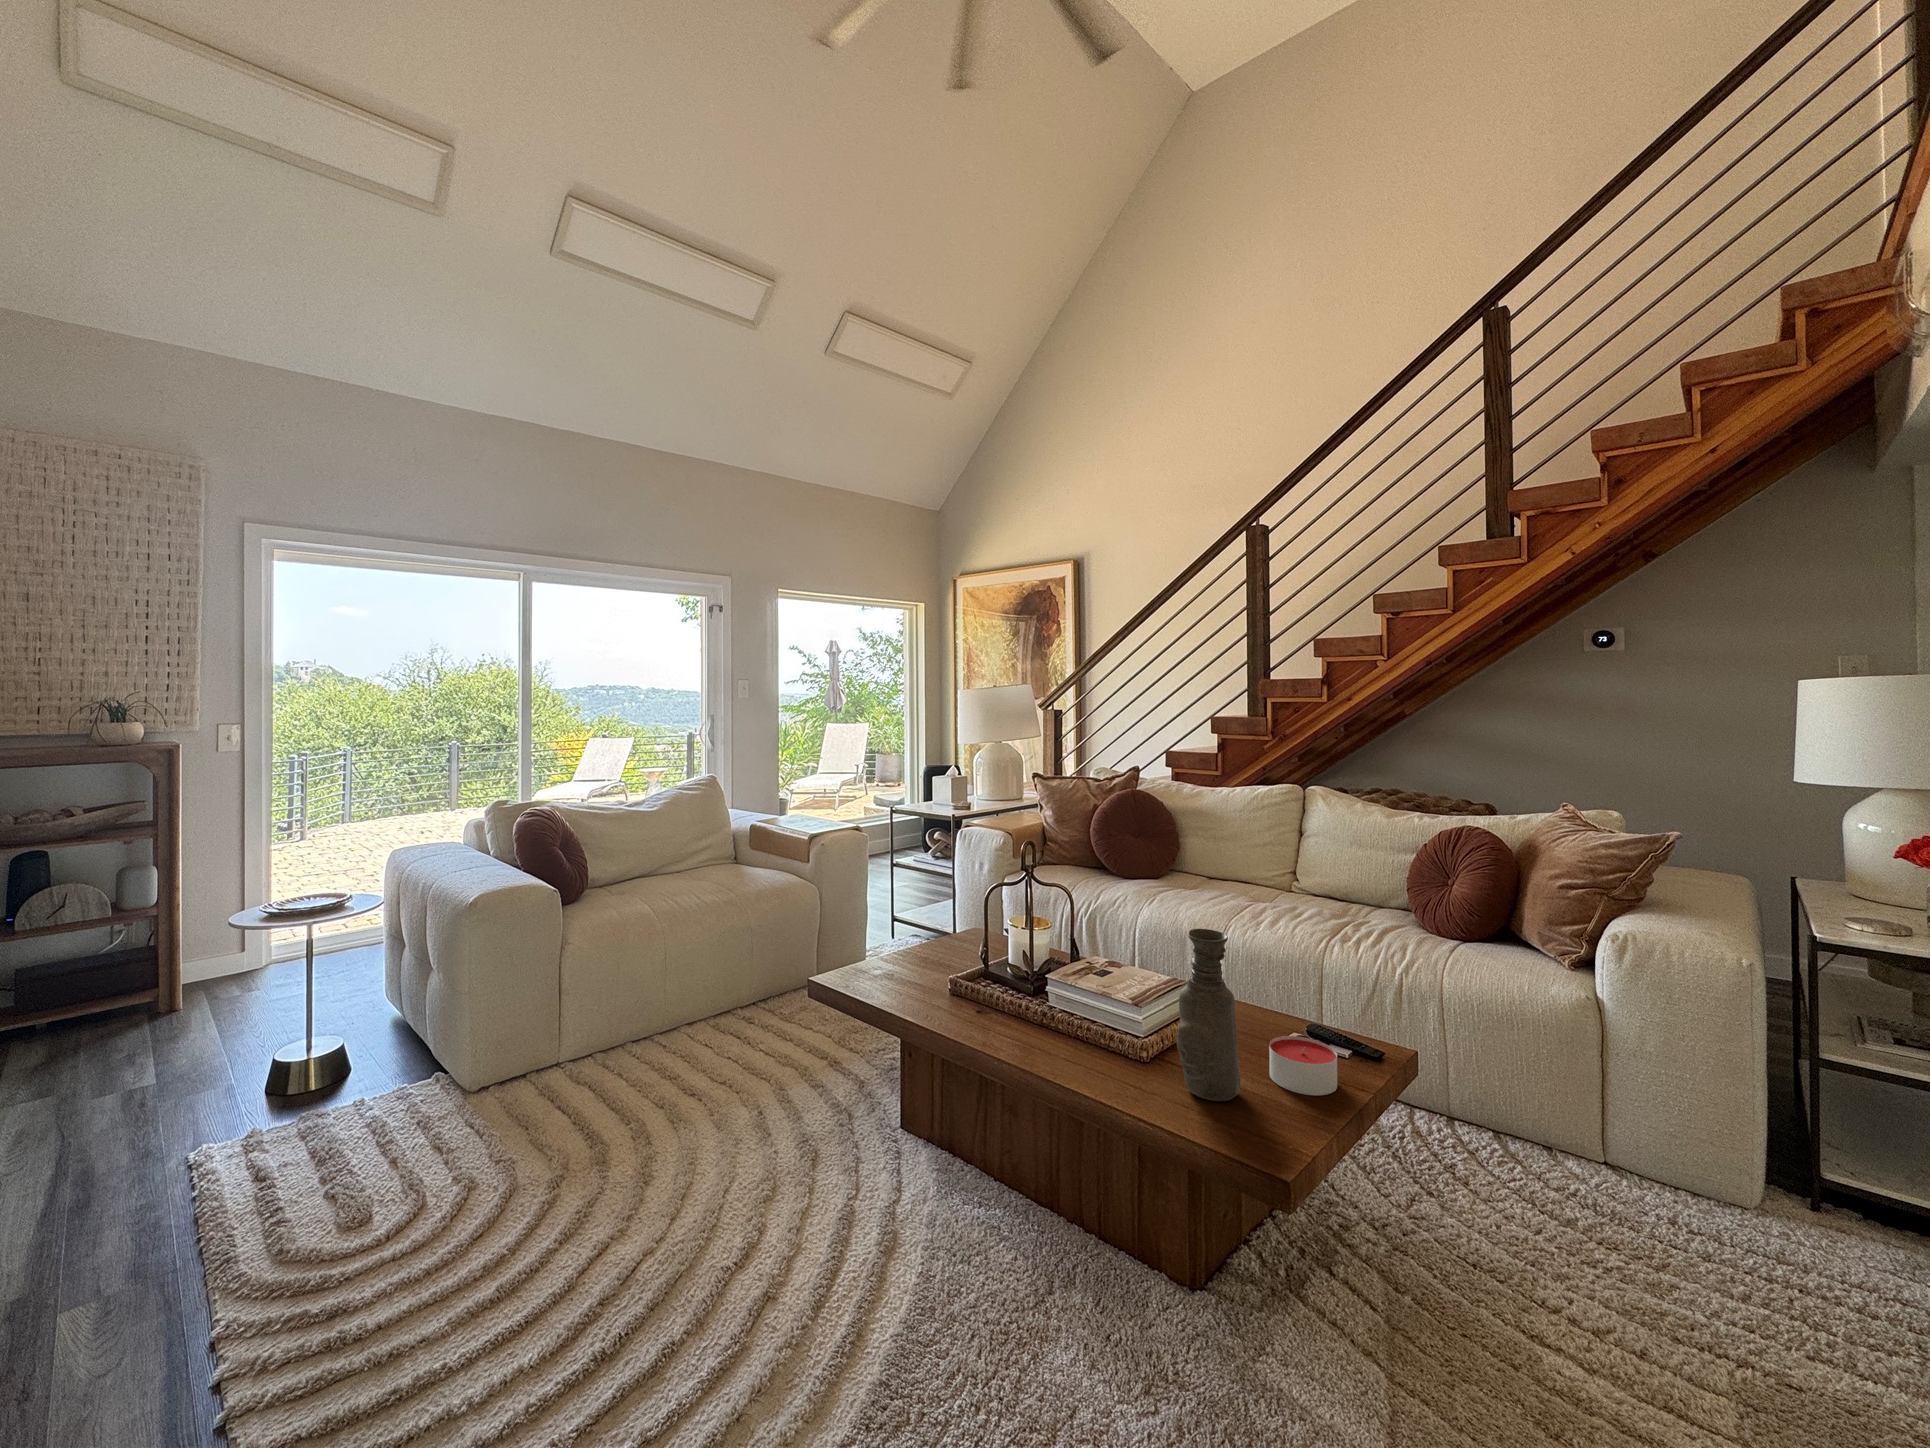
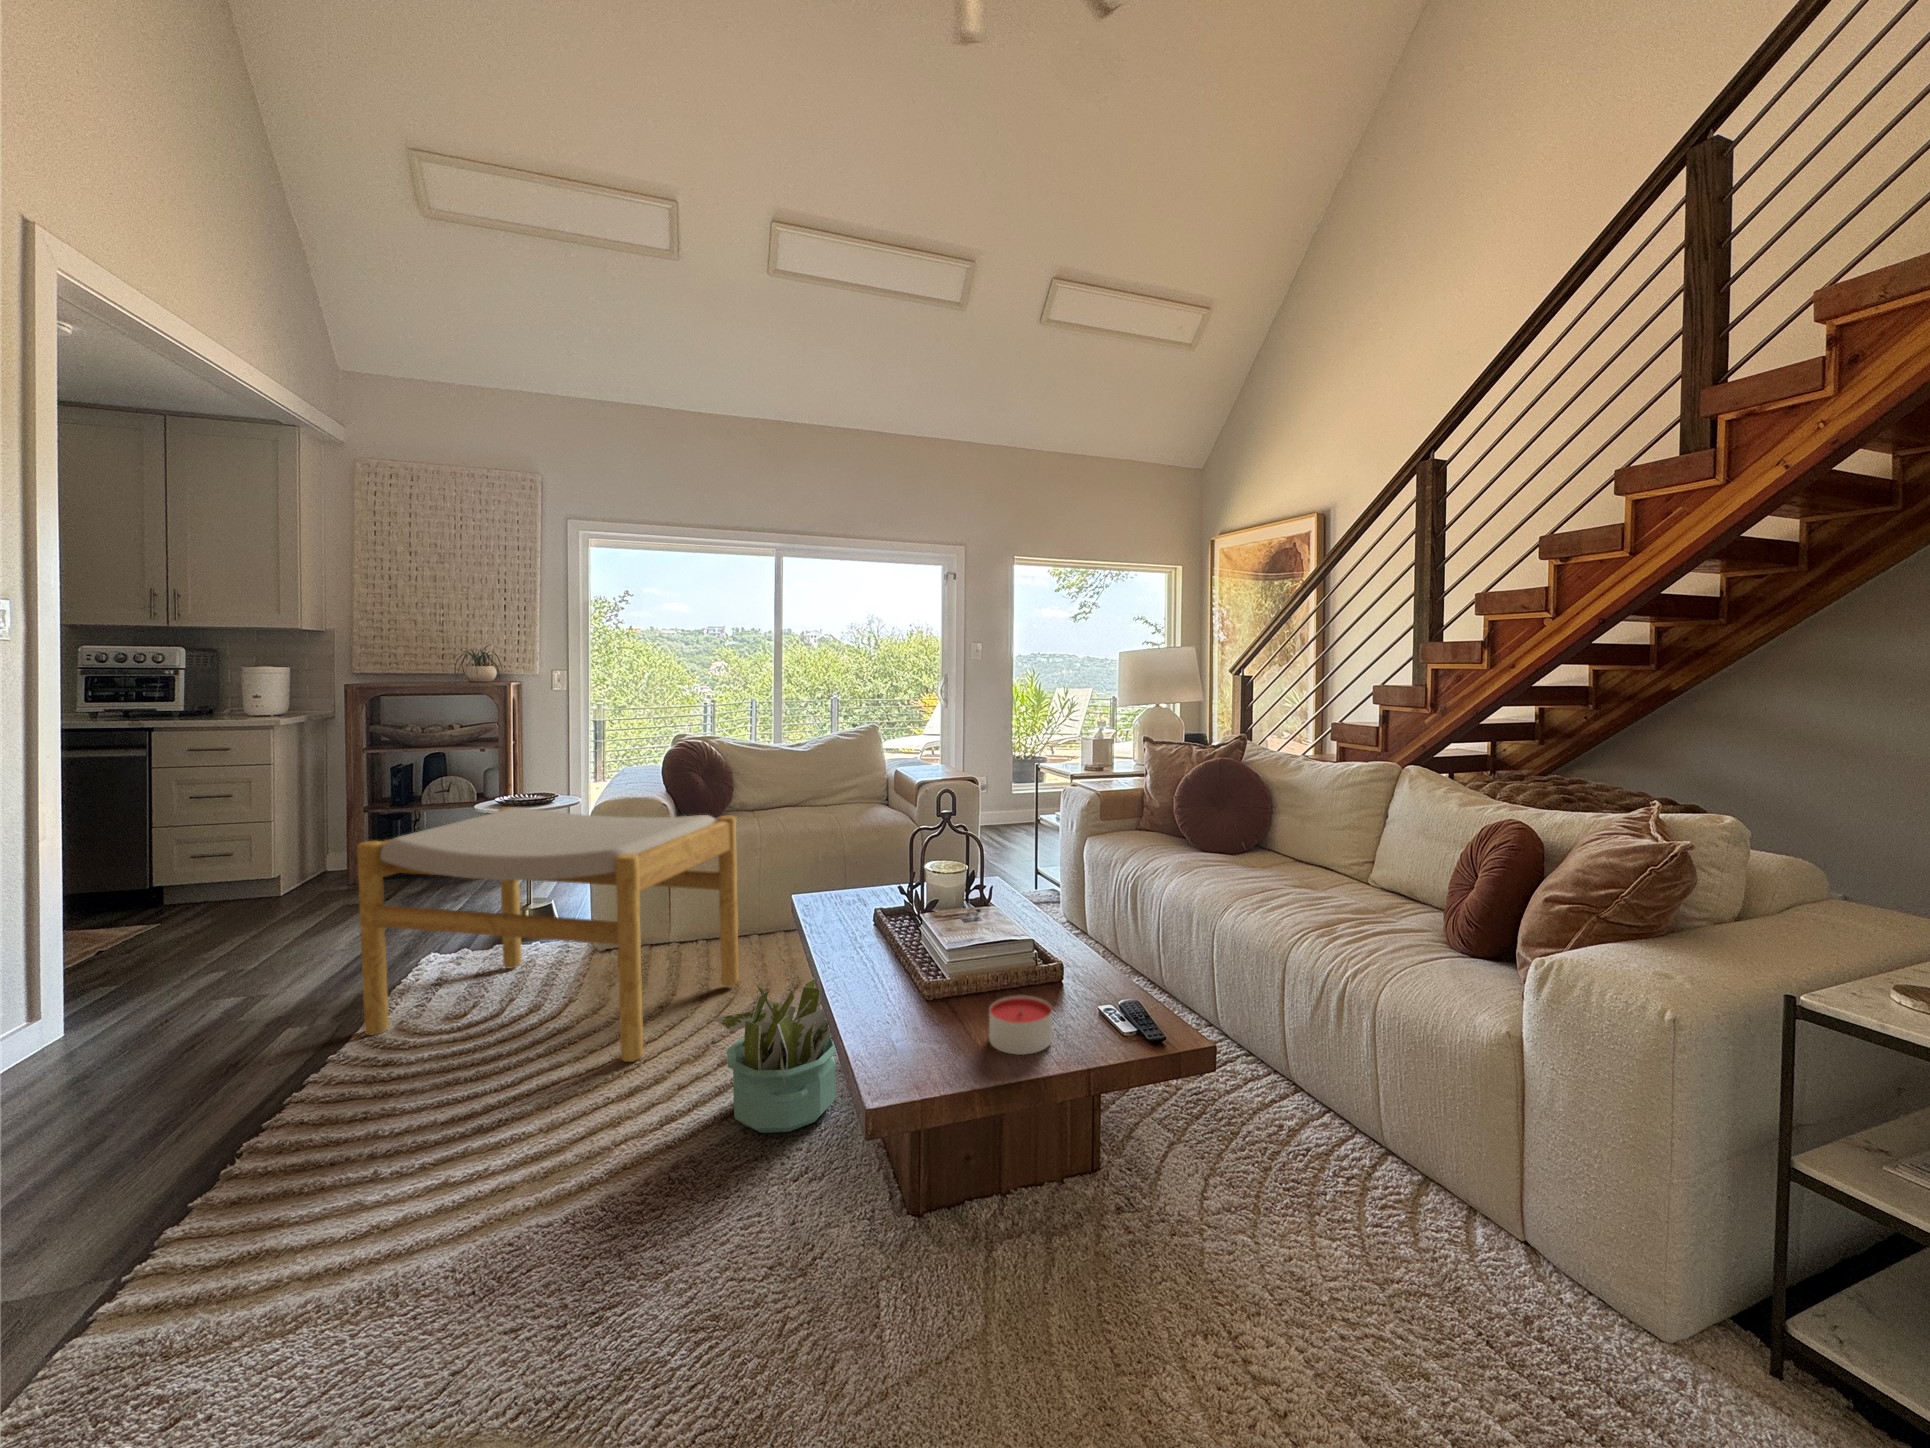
footstool: none [225,895,711,1287] -> present [357,807,739,1062]
vase: present [1177,929,1241,1101] -> none [878,873,948,1038]
decorative plant: none [843,1064,1005,1256] -> present [712,978,836,1133]

